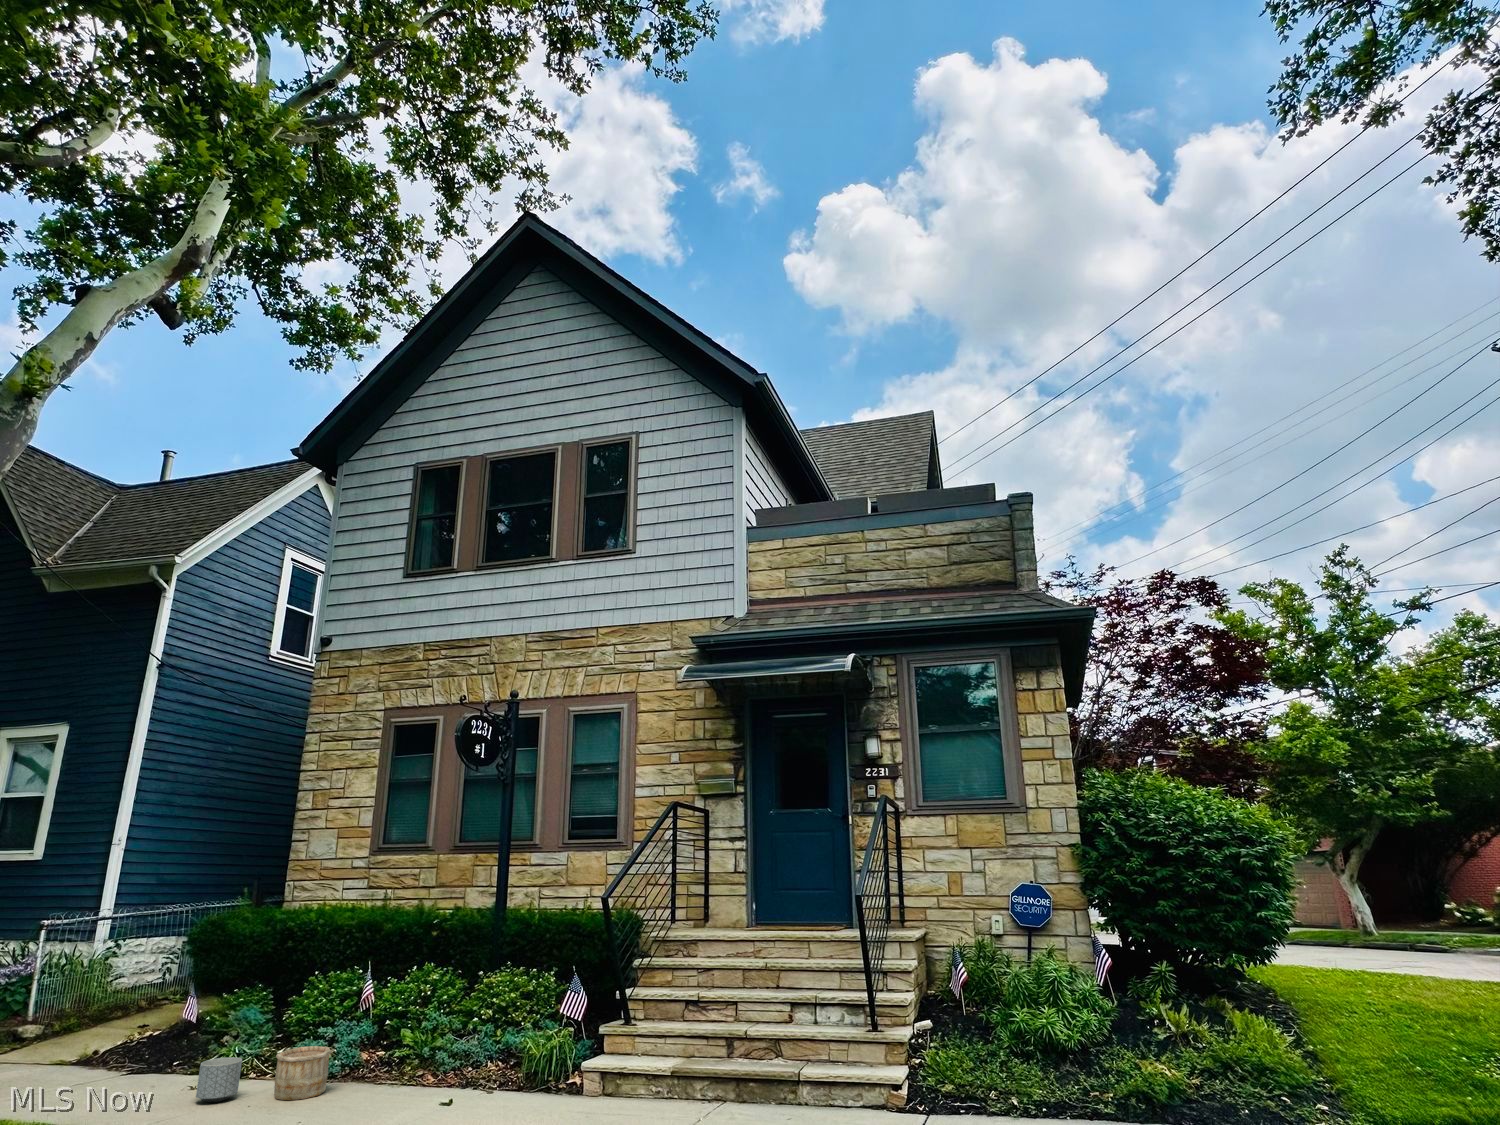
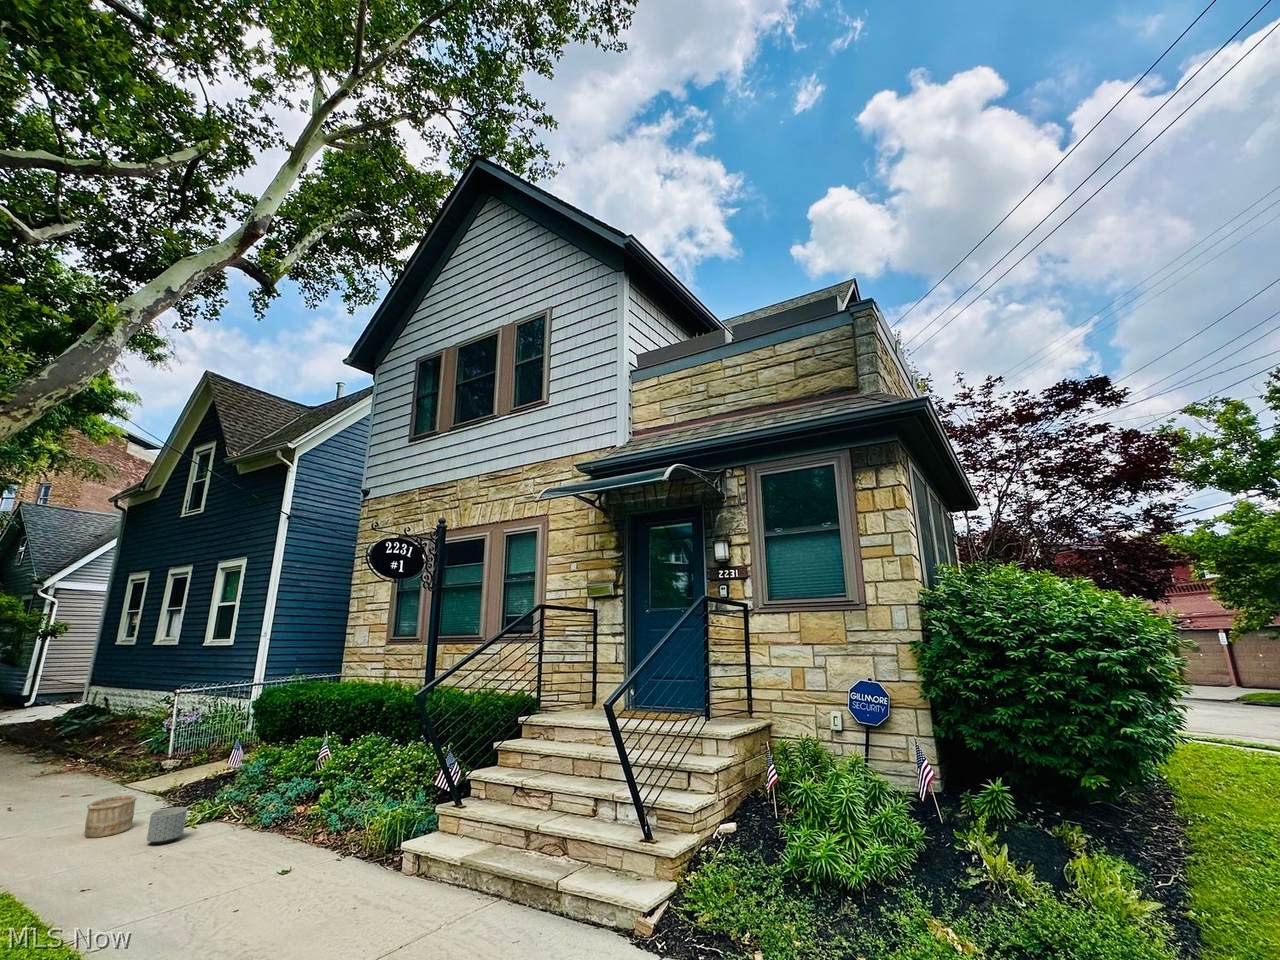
wooden bucket: present [274,1046,331,1100] -> present [85,795,137,838]

